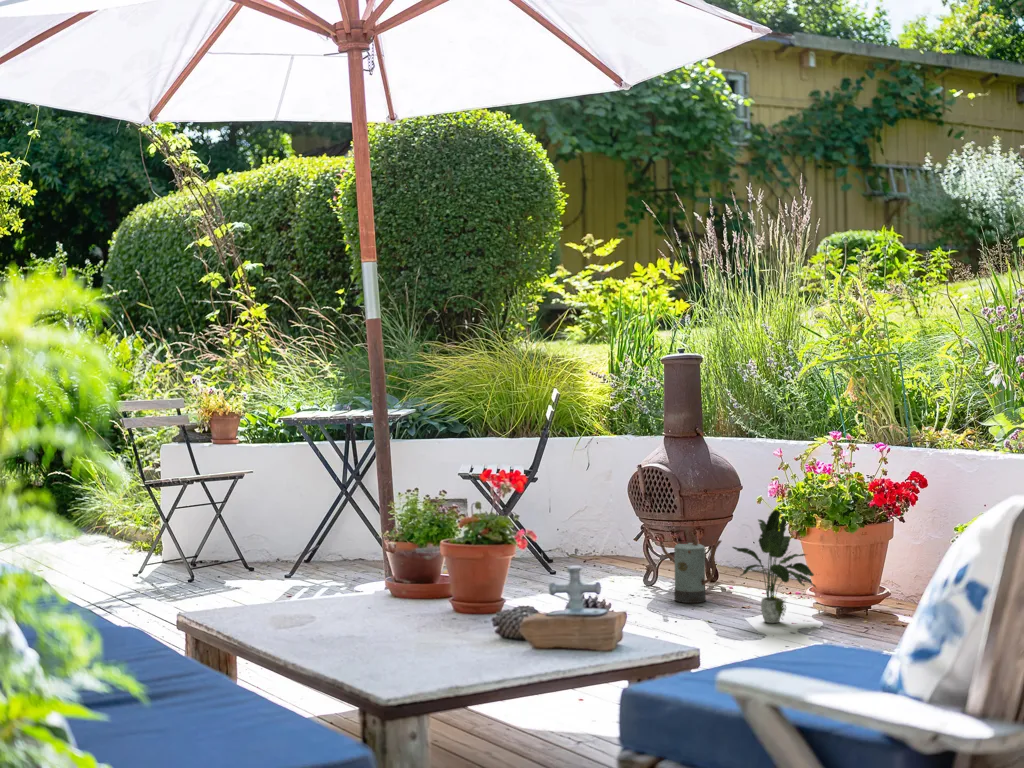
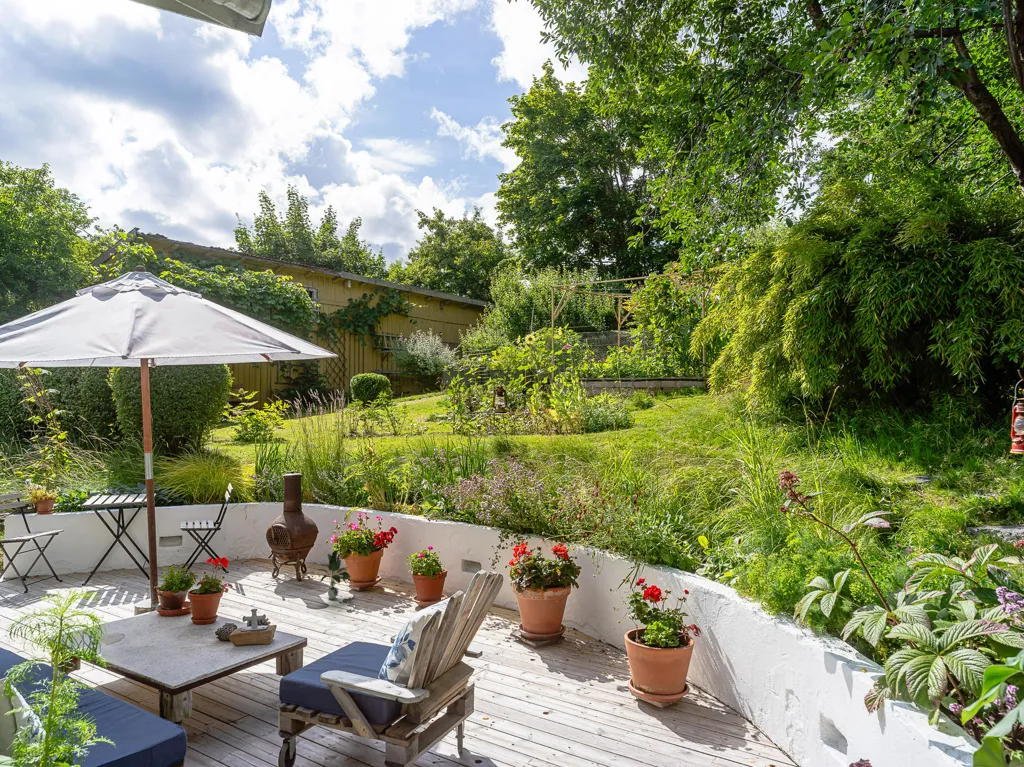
watering can: present [660,532,721,603] -> none [281,553,311,590]

